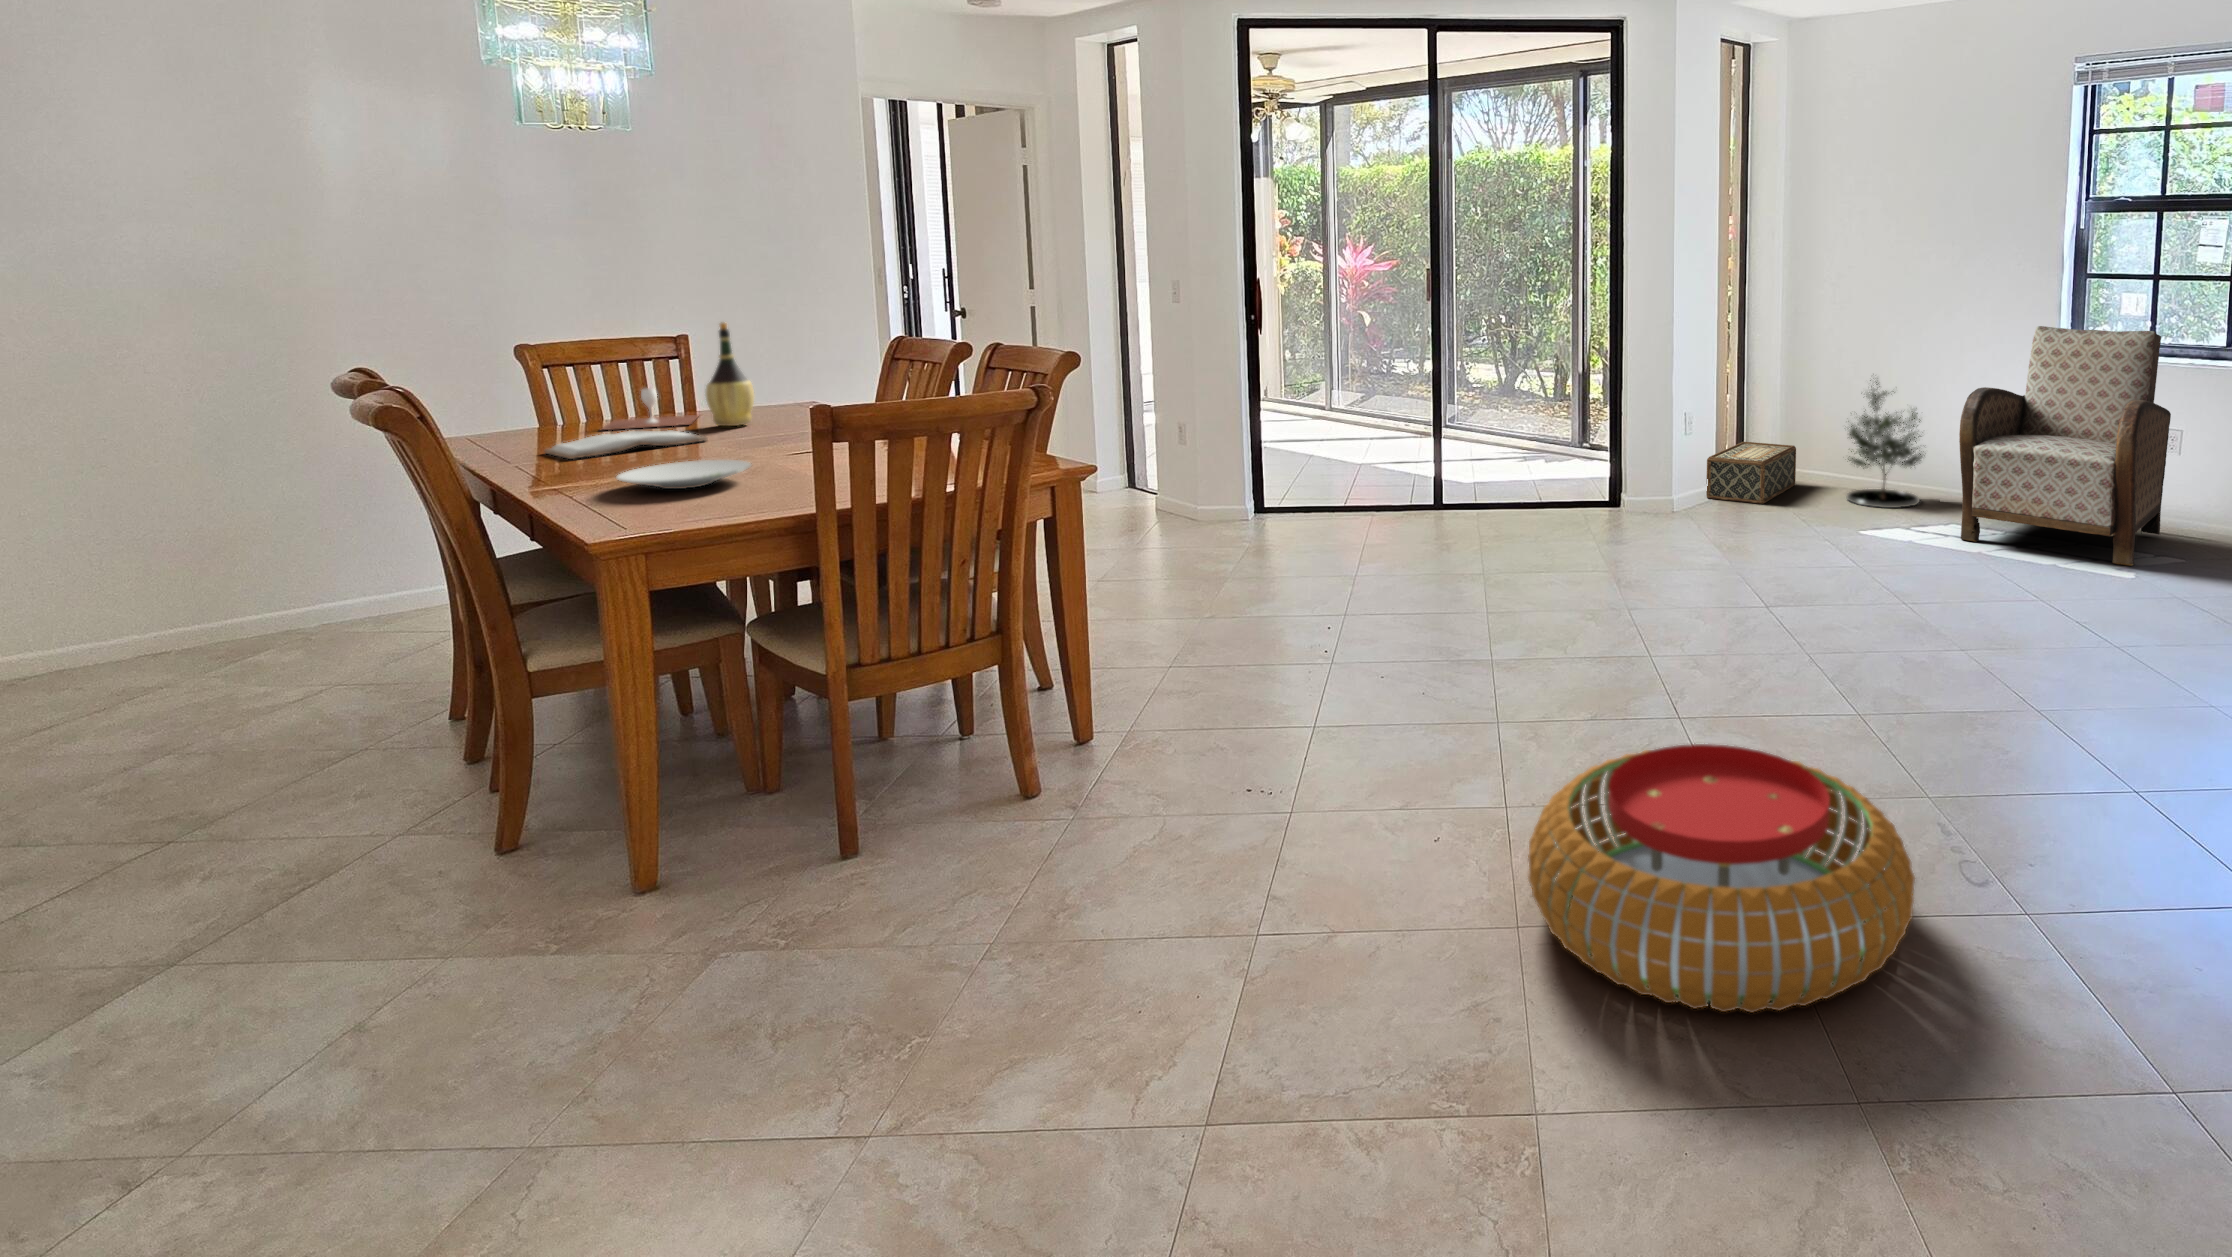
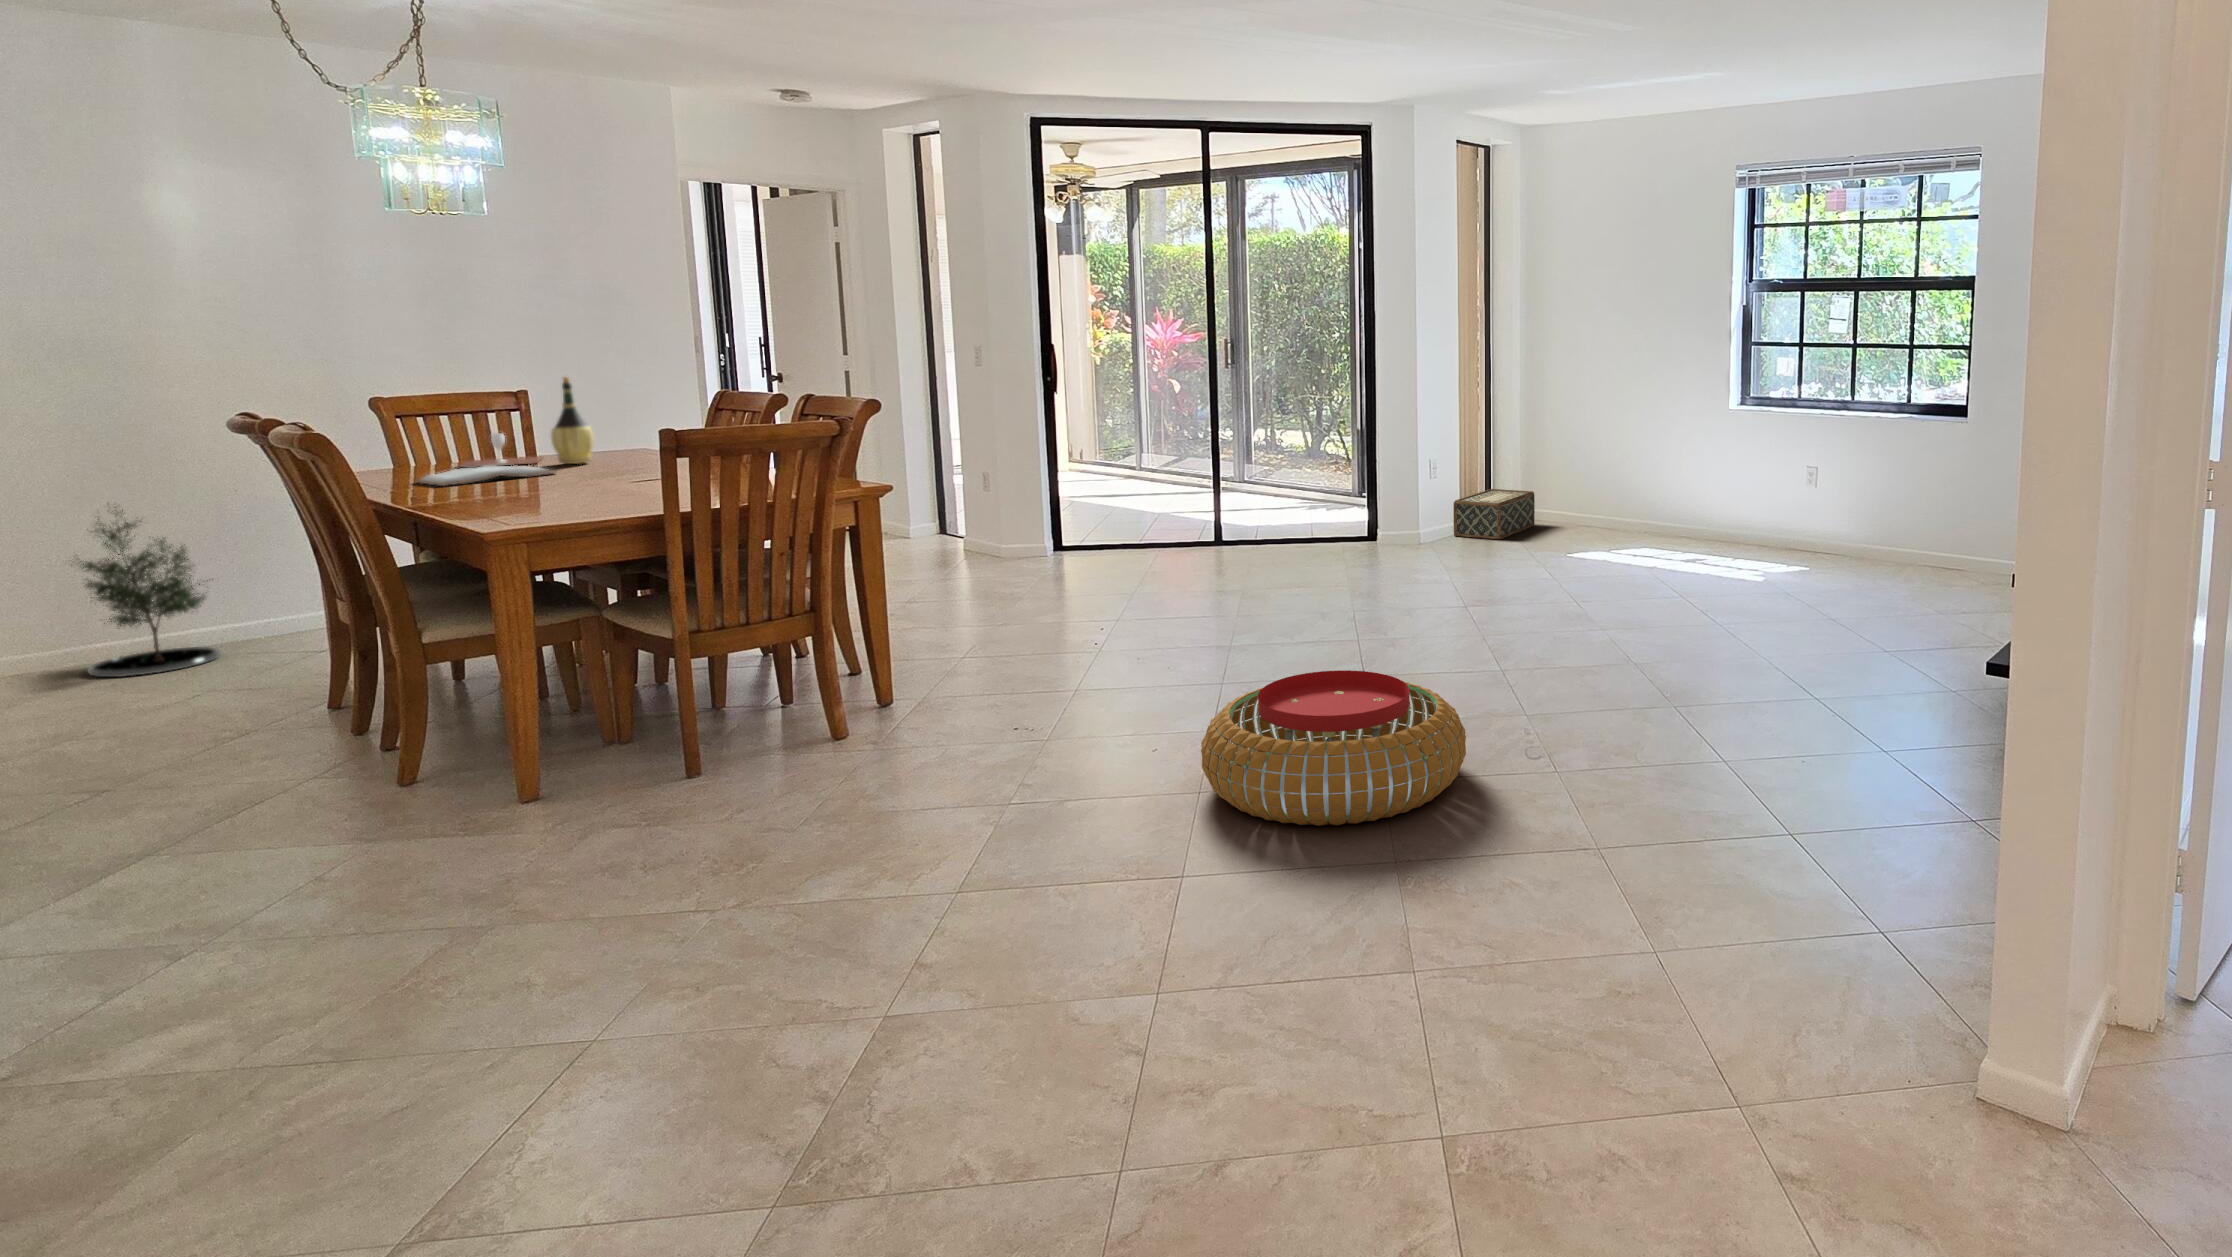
armchair: present [1959,326,2171,566] -> none [1643,386,1815,577]
potted tree: present [1846,380,1925,508] -> present [71,503,220,677]
plate: present [616,460,751,489] -> none [492,483,604,503]

